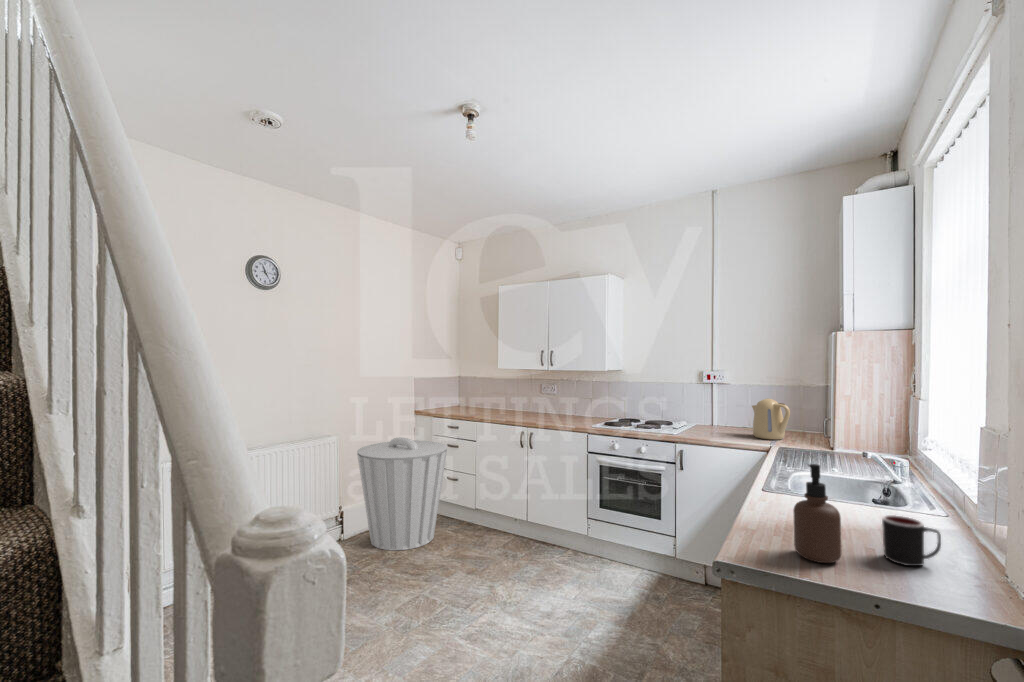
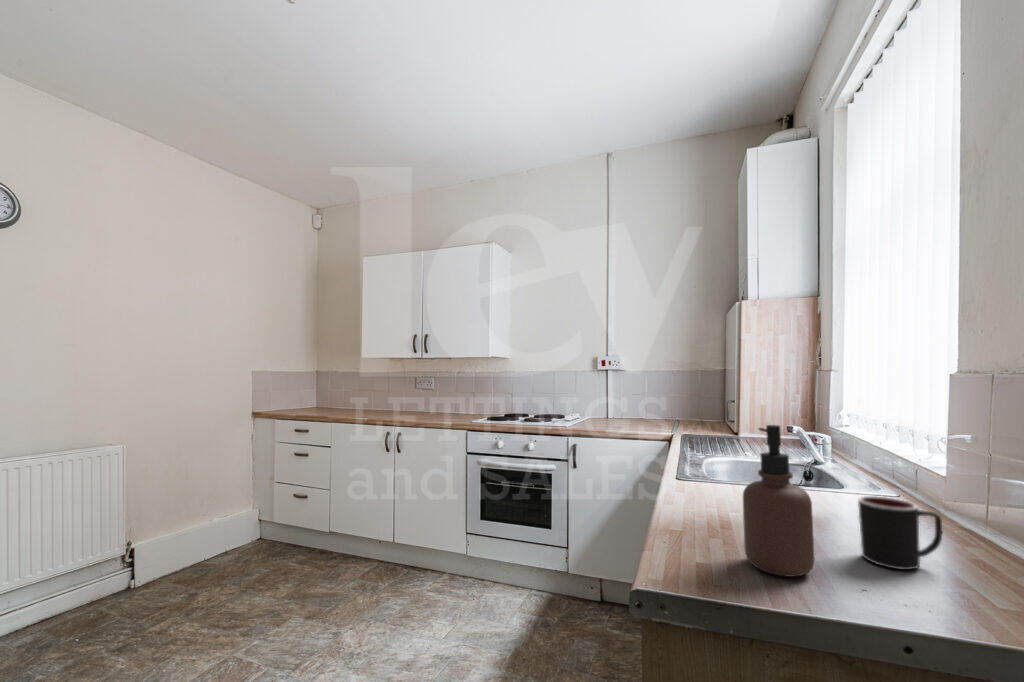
kettle: present [752,398,790,440] -> none [649,382,691,427]
trash can: present [357,437,447,550] -> none [156,444,291,596]

